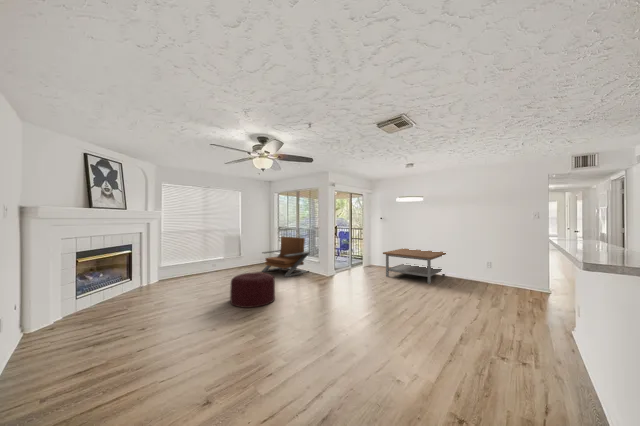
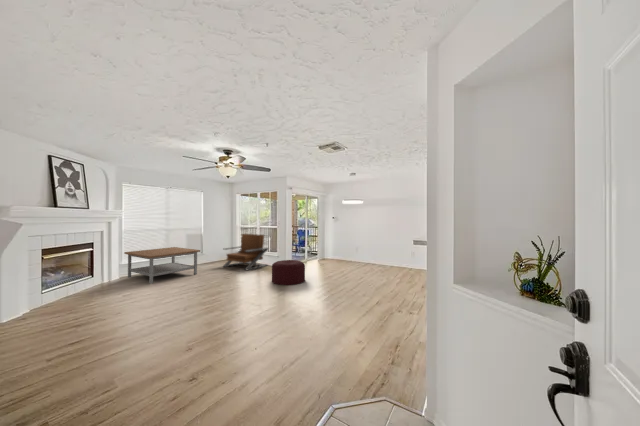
coffee table: present [383,249,446,284] -> present [124,247,200,284]
ottoman: present [230,272,275,308] -> present [272,260,305,285]

